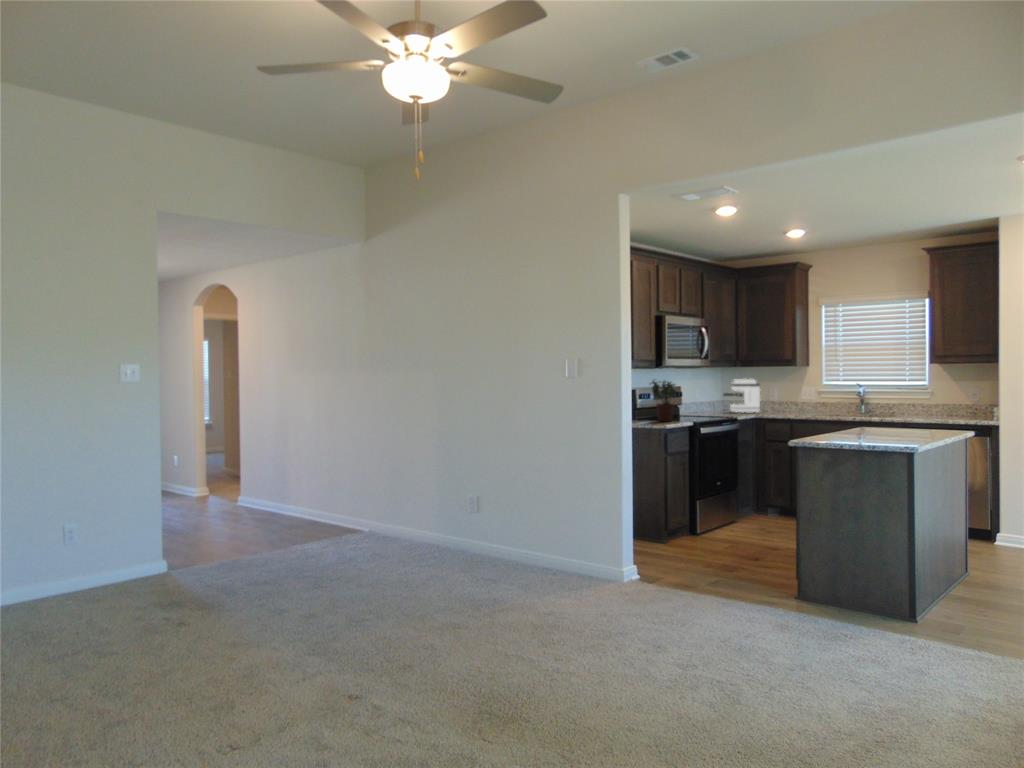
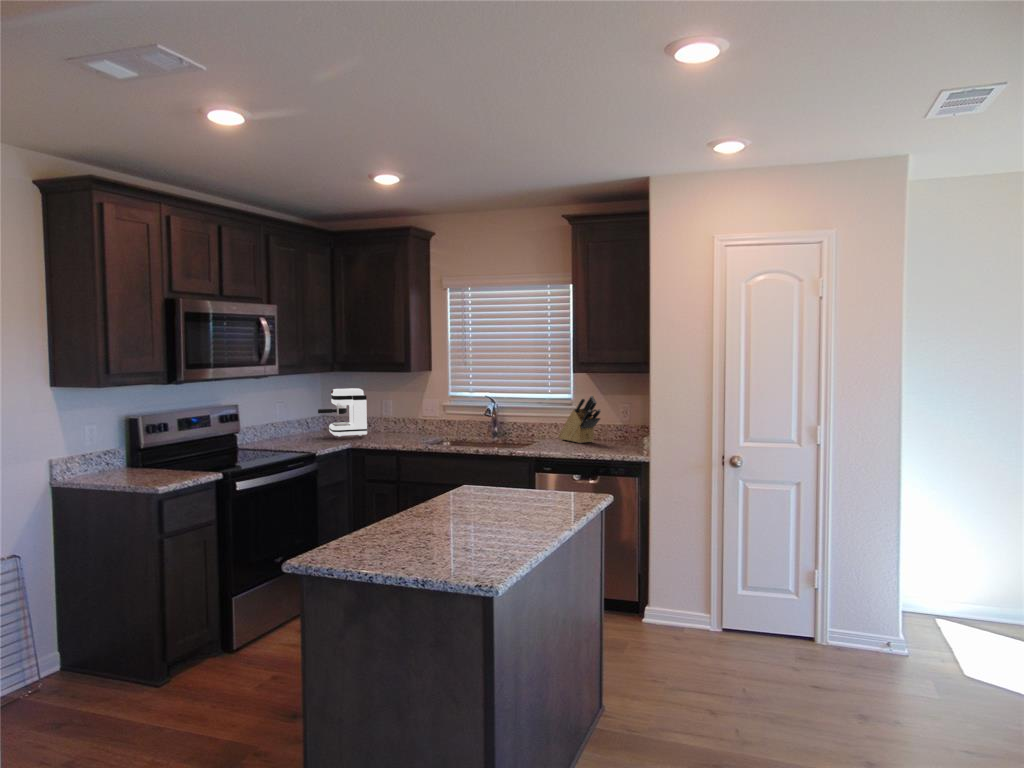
potted plant: present [652,380,676,421] -> none [135,406,186,478]
knife block: none [916,381,955,417] -> present [558,396,601,443]

